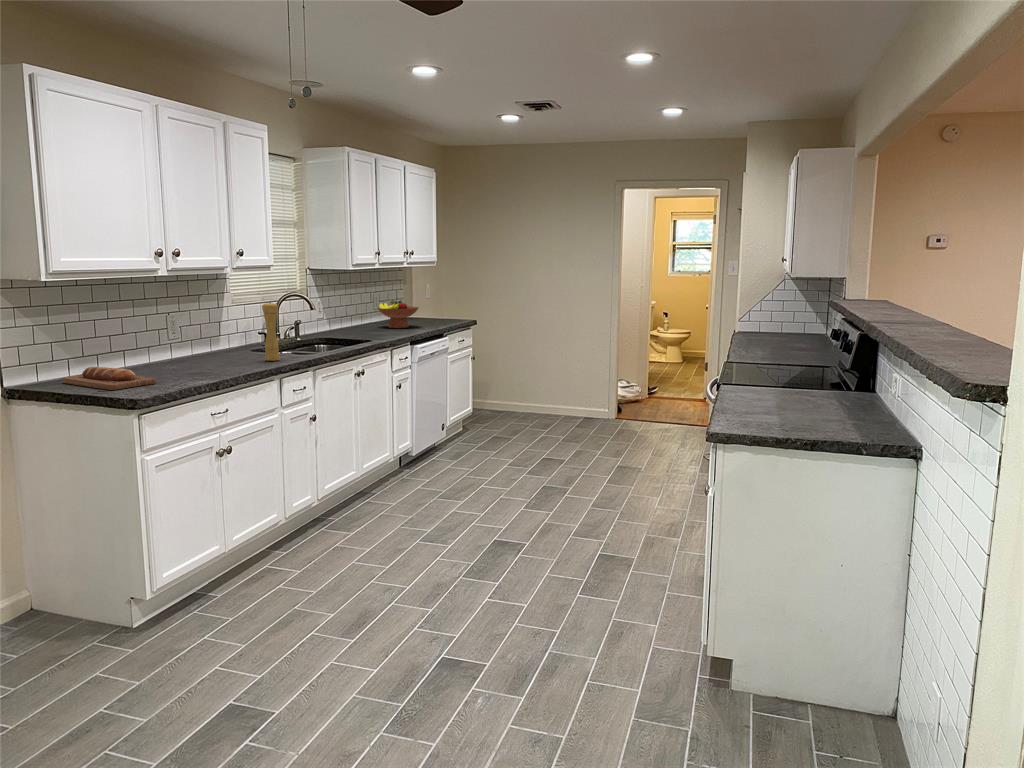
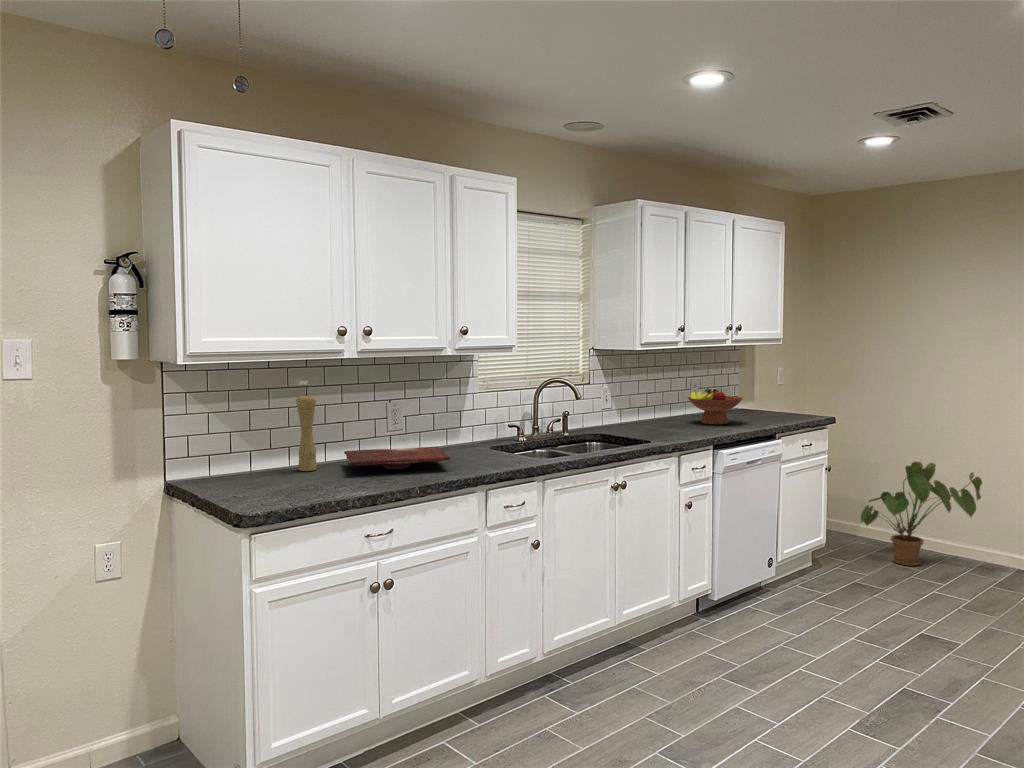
pepper mill: present [262,302,280,361] -> present [296,395,317,471]
cutting board: none [145,349,251,367] -> present [344,447,450,469]
house plant: none [491,351,563,423] -> present [861,462,982,566]
bread loaf: present [62,367,156,390] -> none [231,464,306,497]

